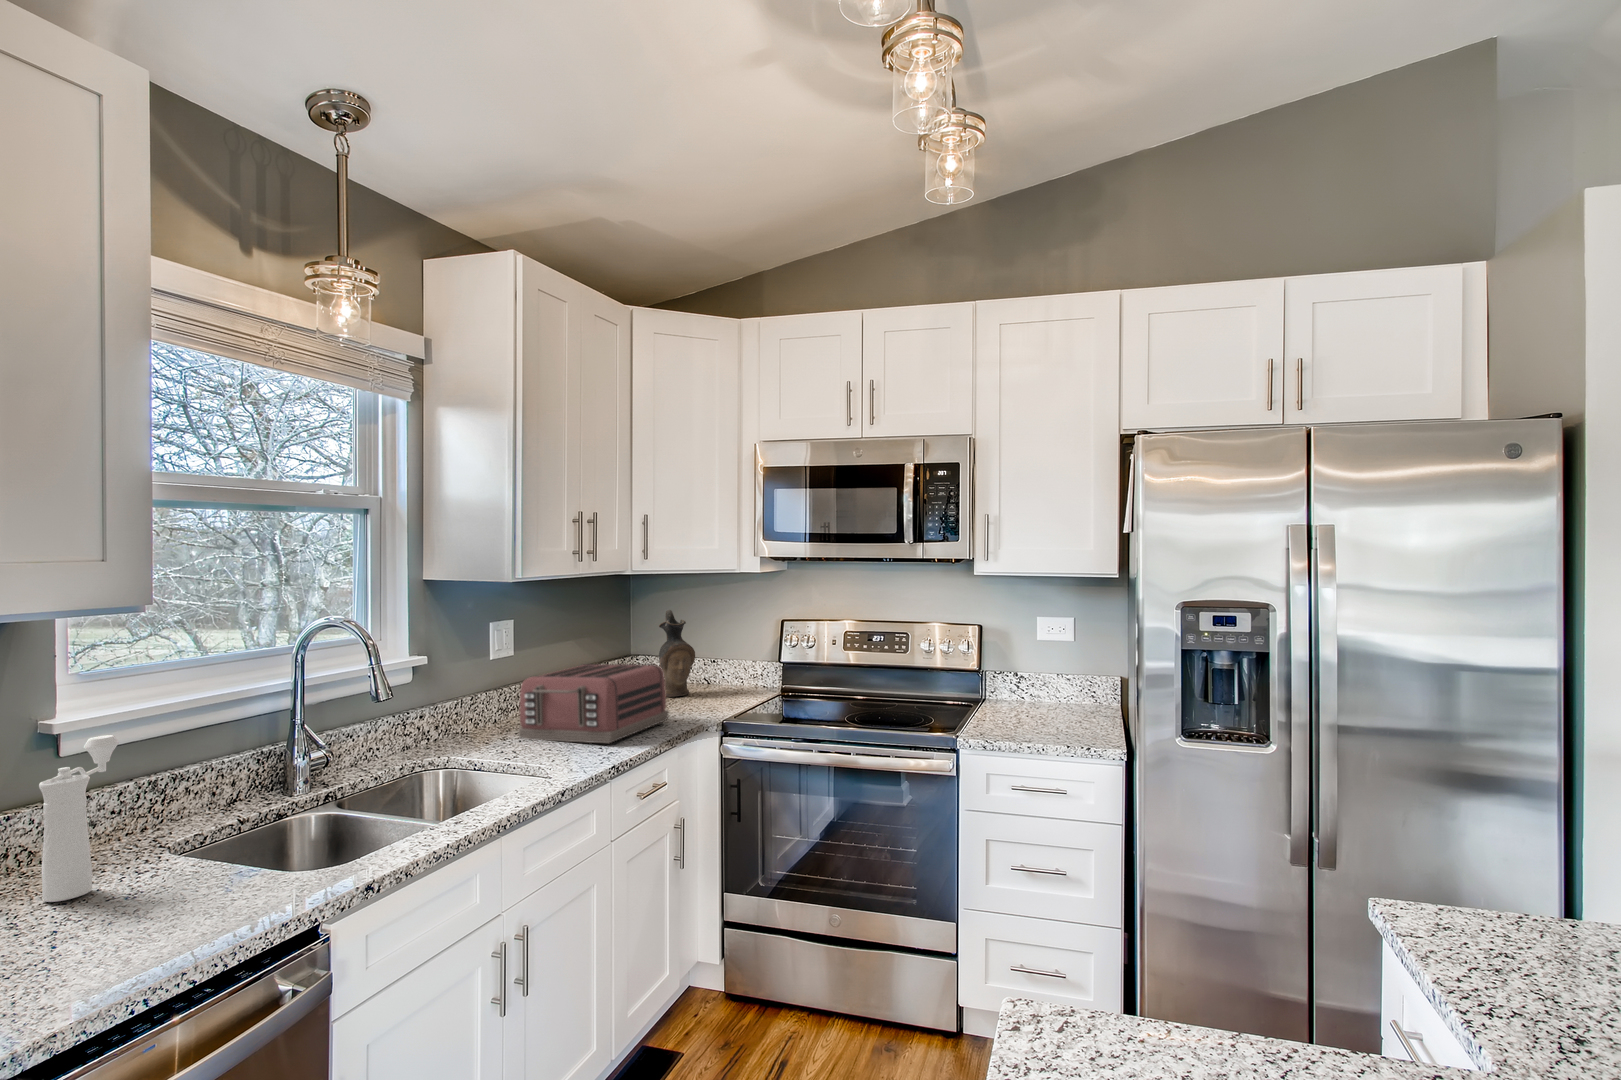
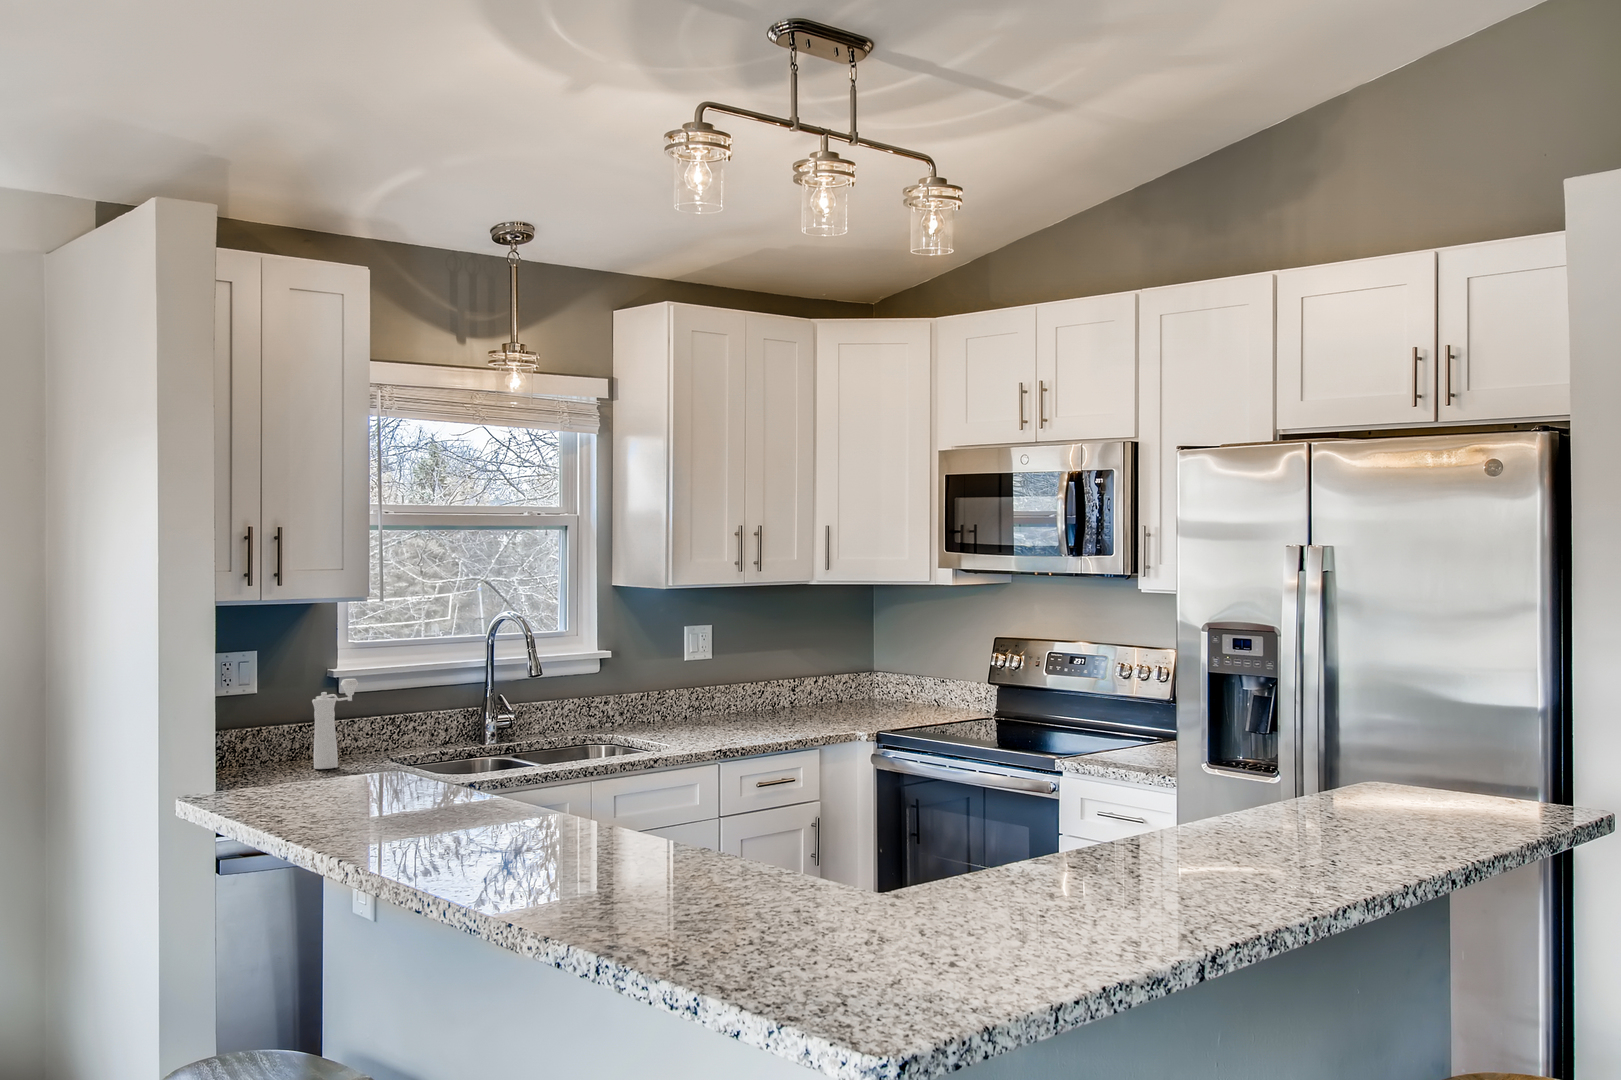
ceramic pitcher: present [659,610,695,697] -> none [863,621,900,713]
toaster: present [519,664,669,743] -> none [682,669,821,737]

